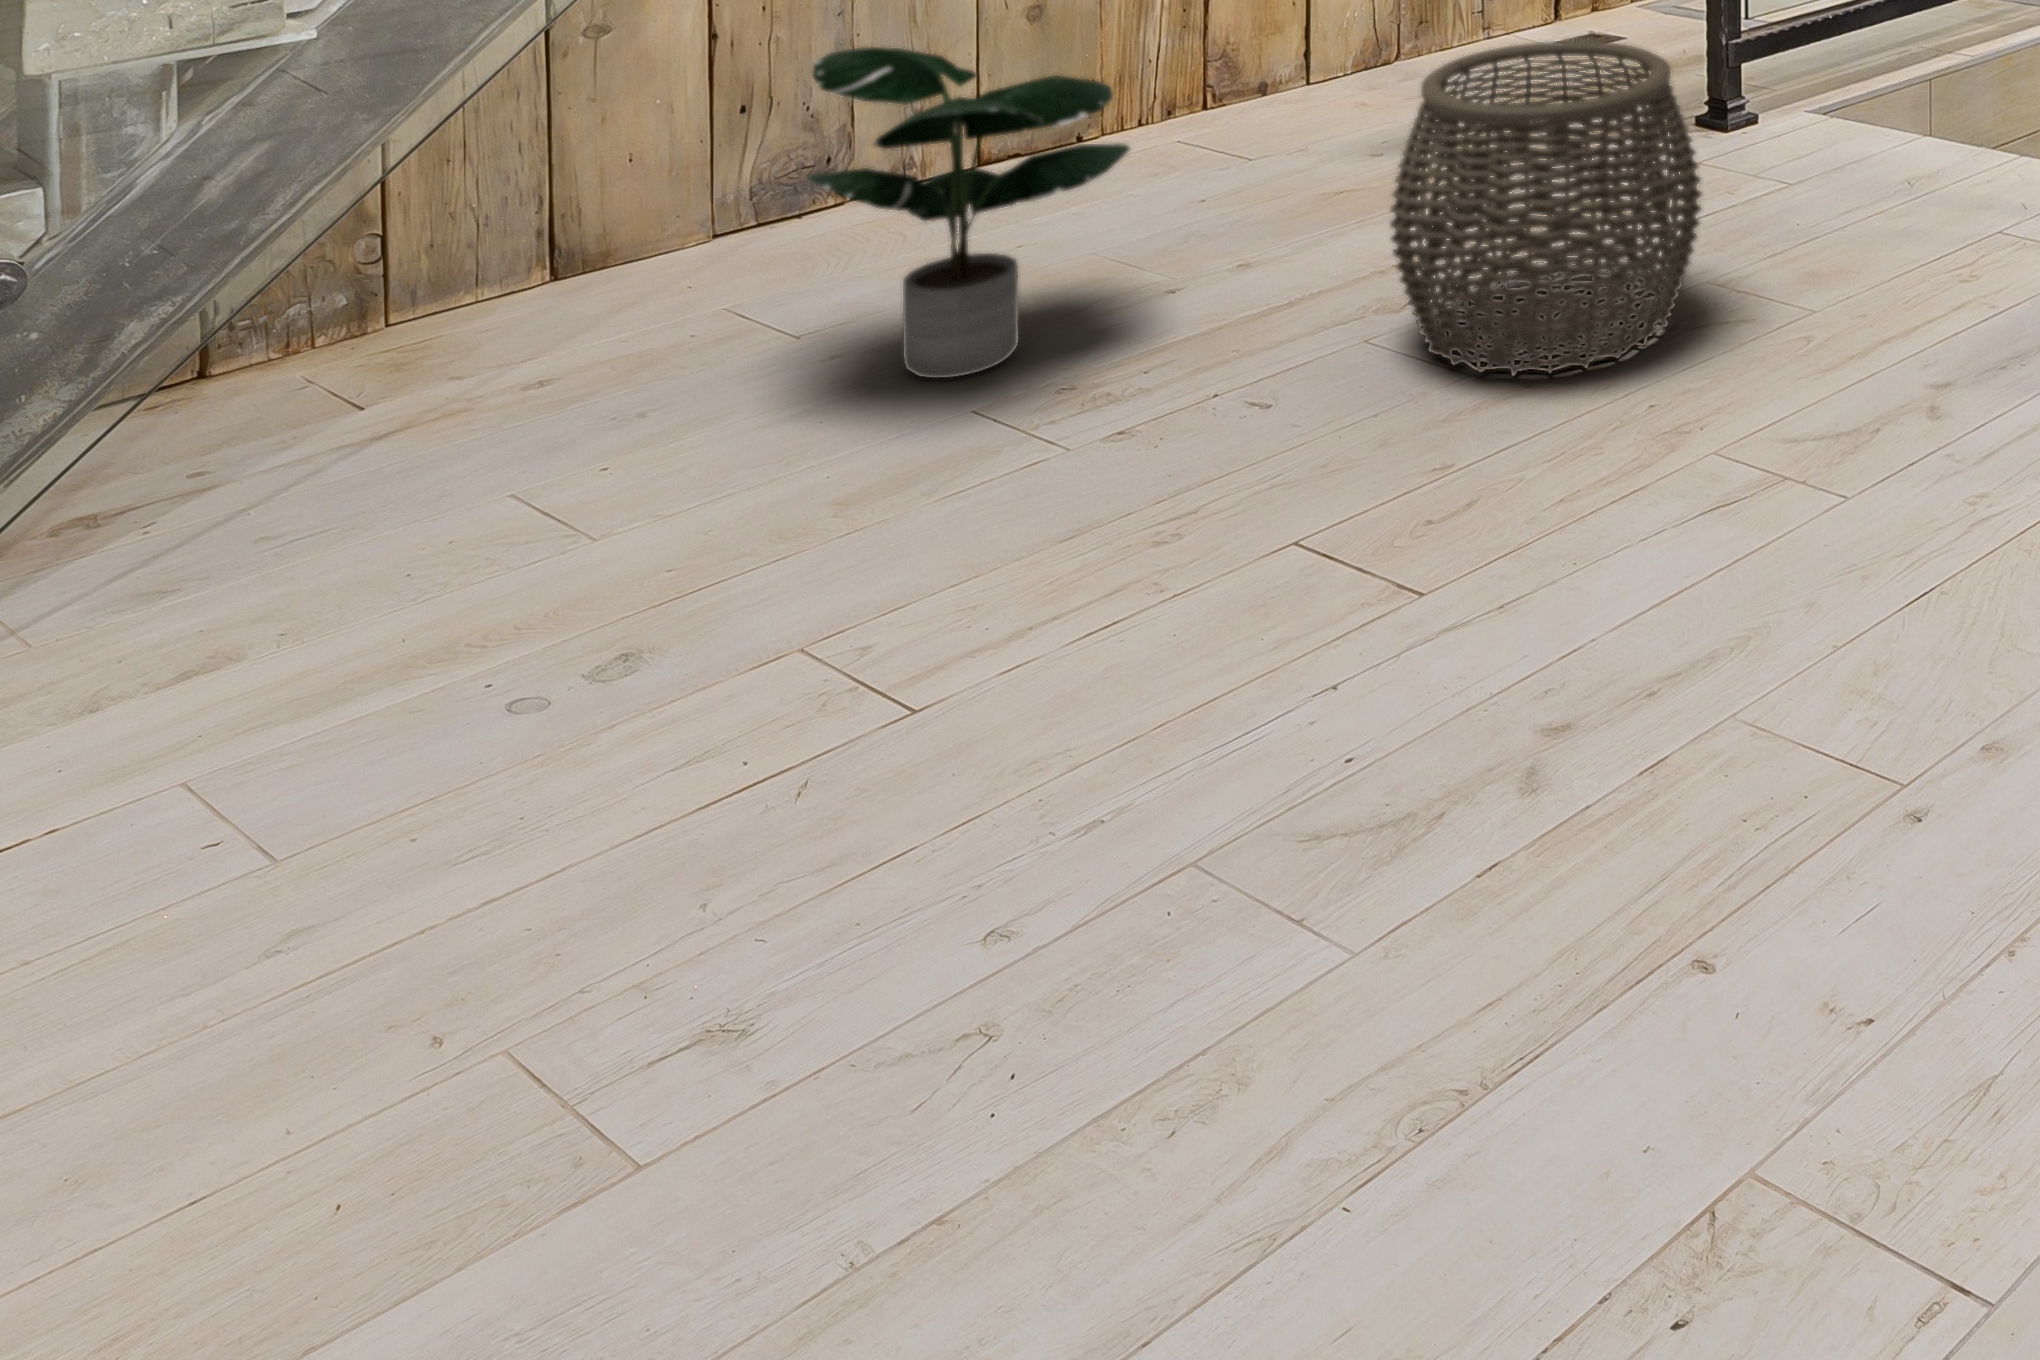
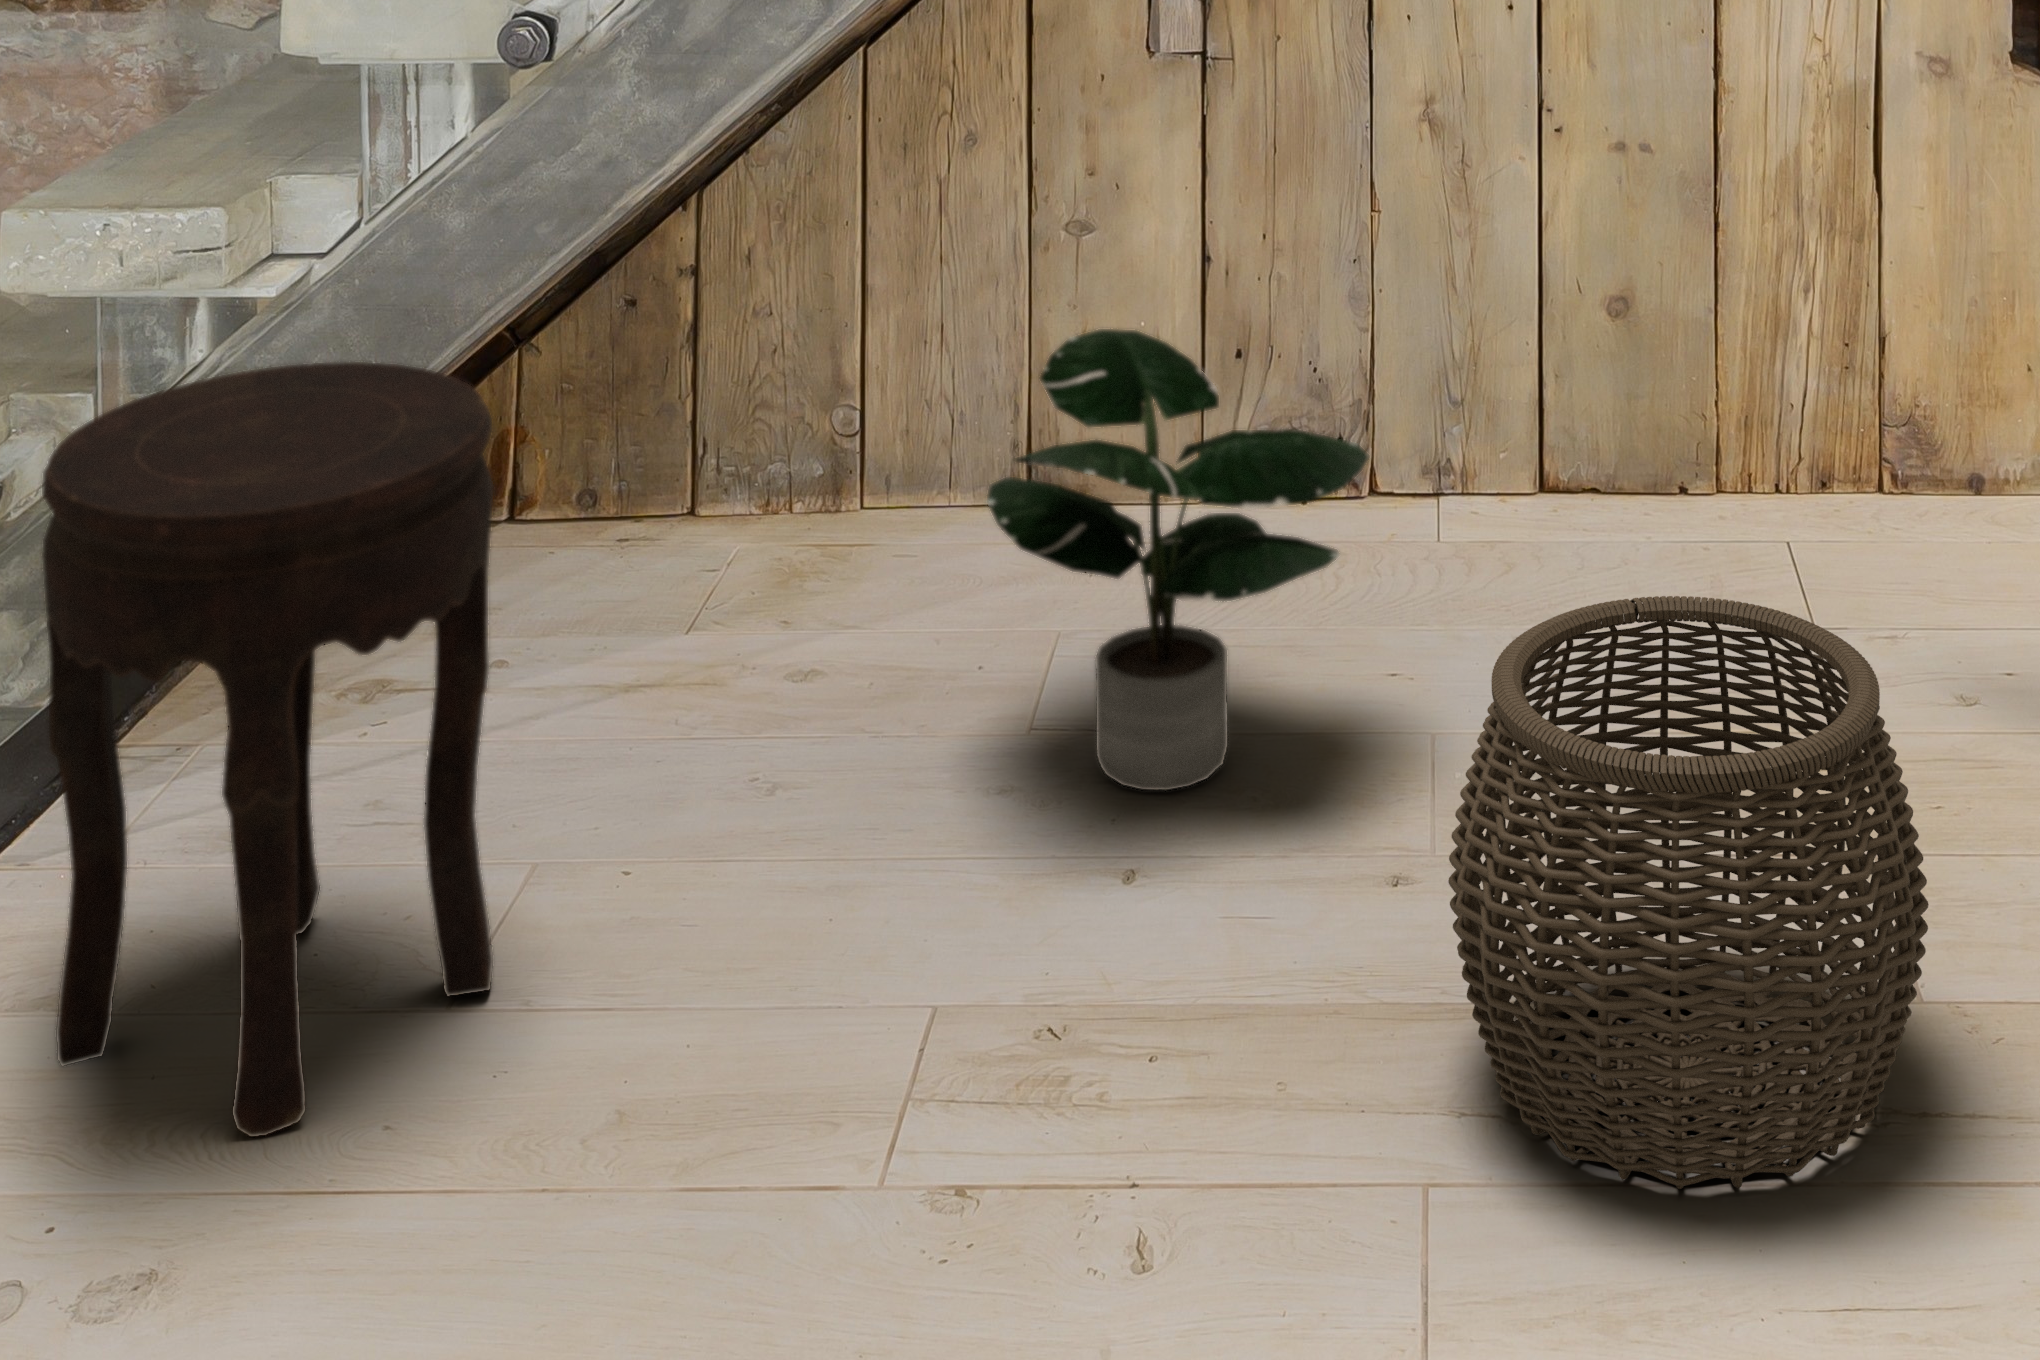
side table: none [167,126,677,884] -> present [42,362,493,1137]

